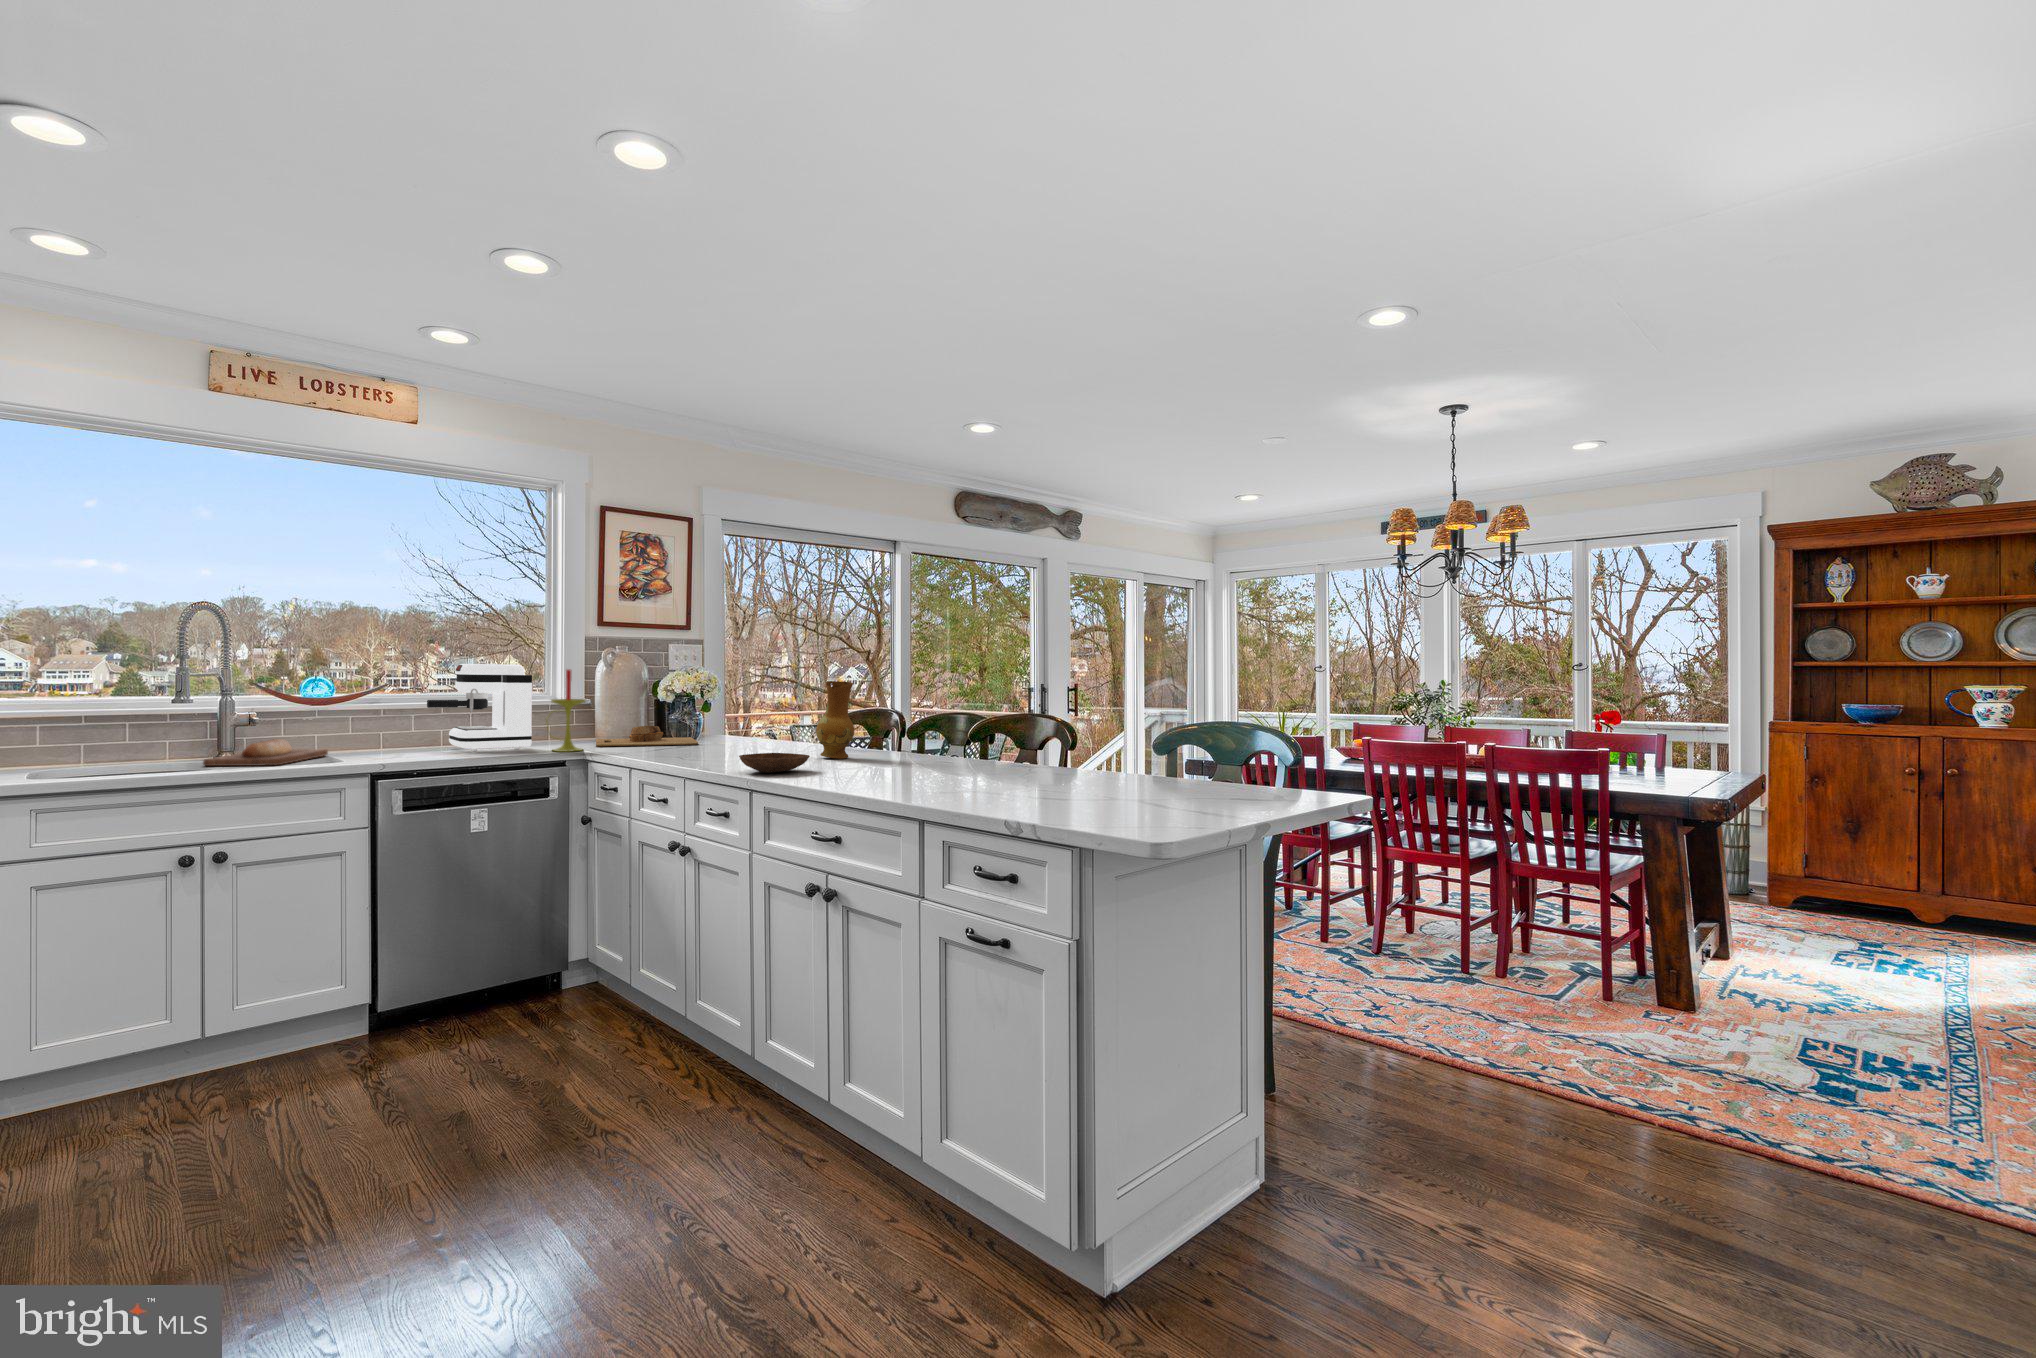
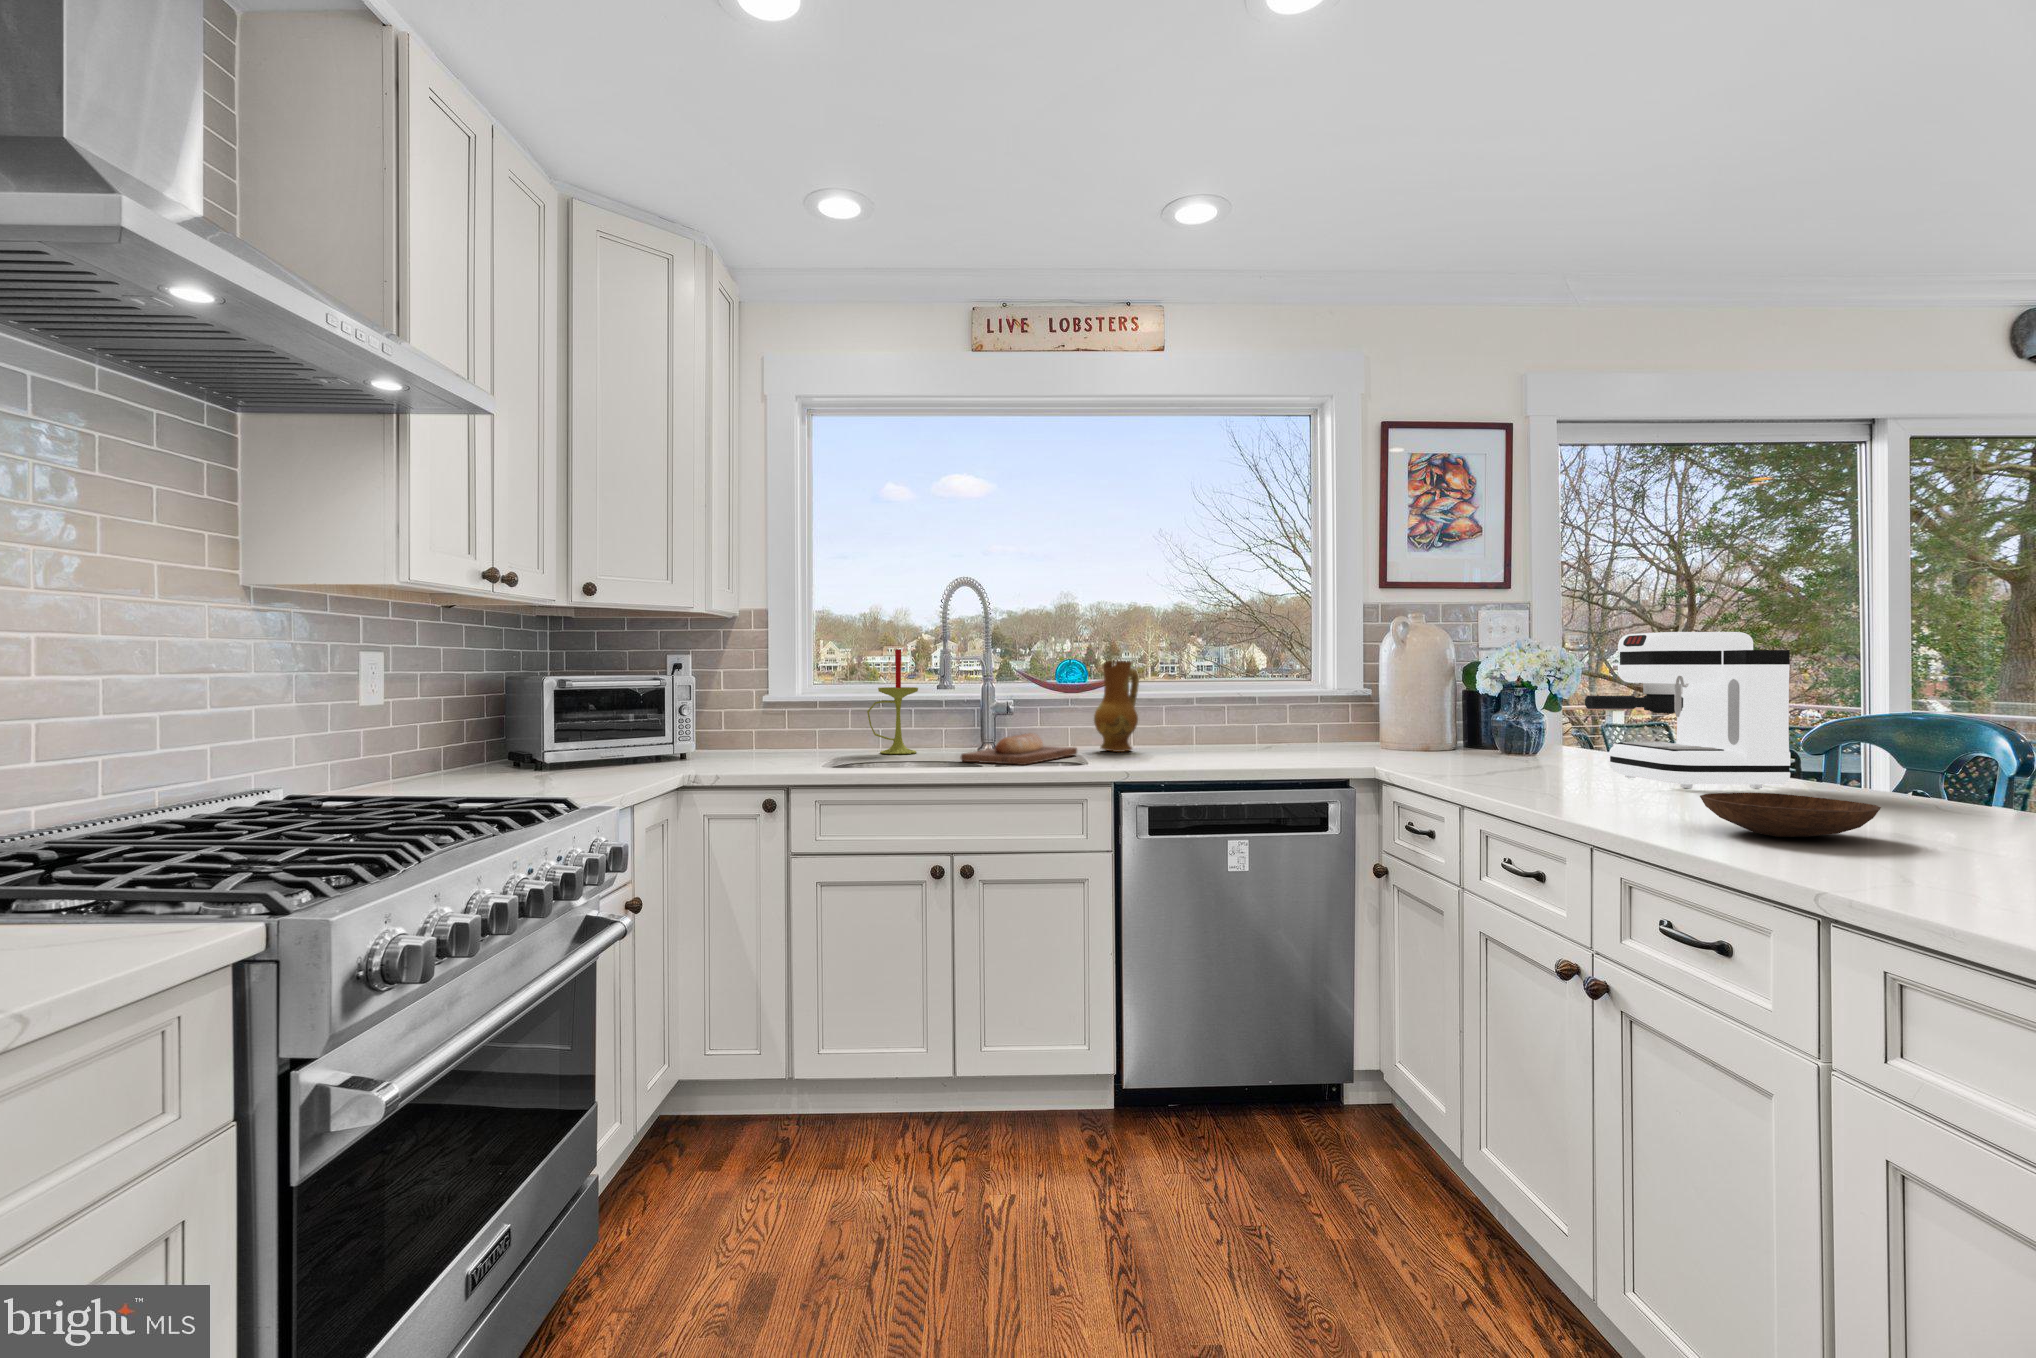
coffee maker: present [427,664,532,751] -> present [1585,632,1790,788]
candle: present [551,669,585,752] -> present [867,649,918,754]
ceramic jug: present [816,681,854,759] -> present [1094,661,1139,752]
cutting board: present [596,726,698,747] -> none [1380,730,1541,763]

